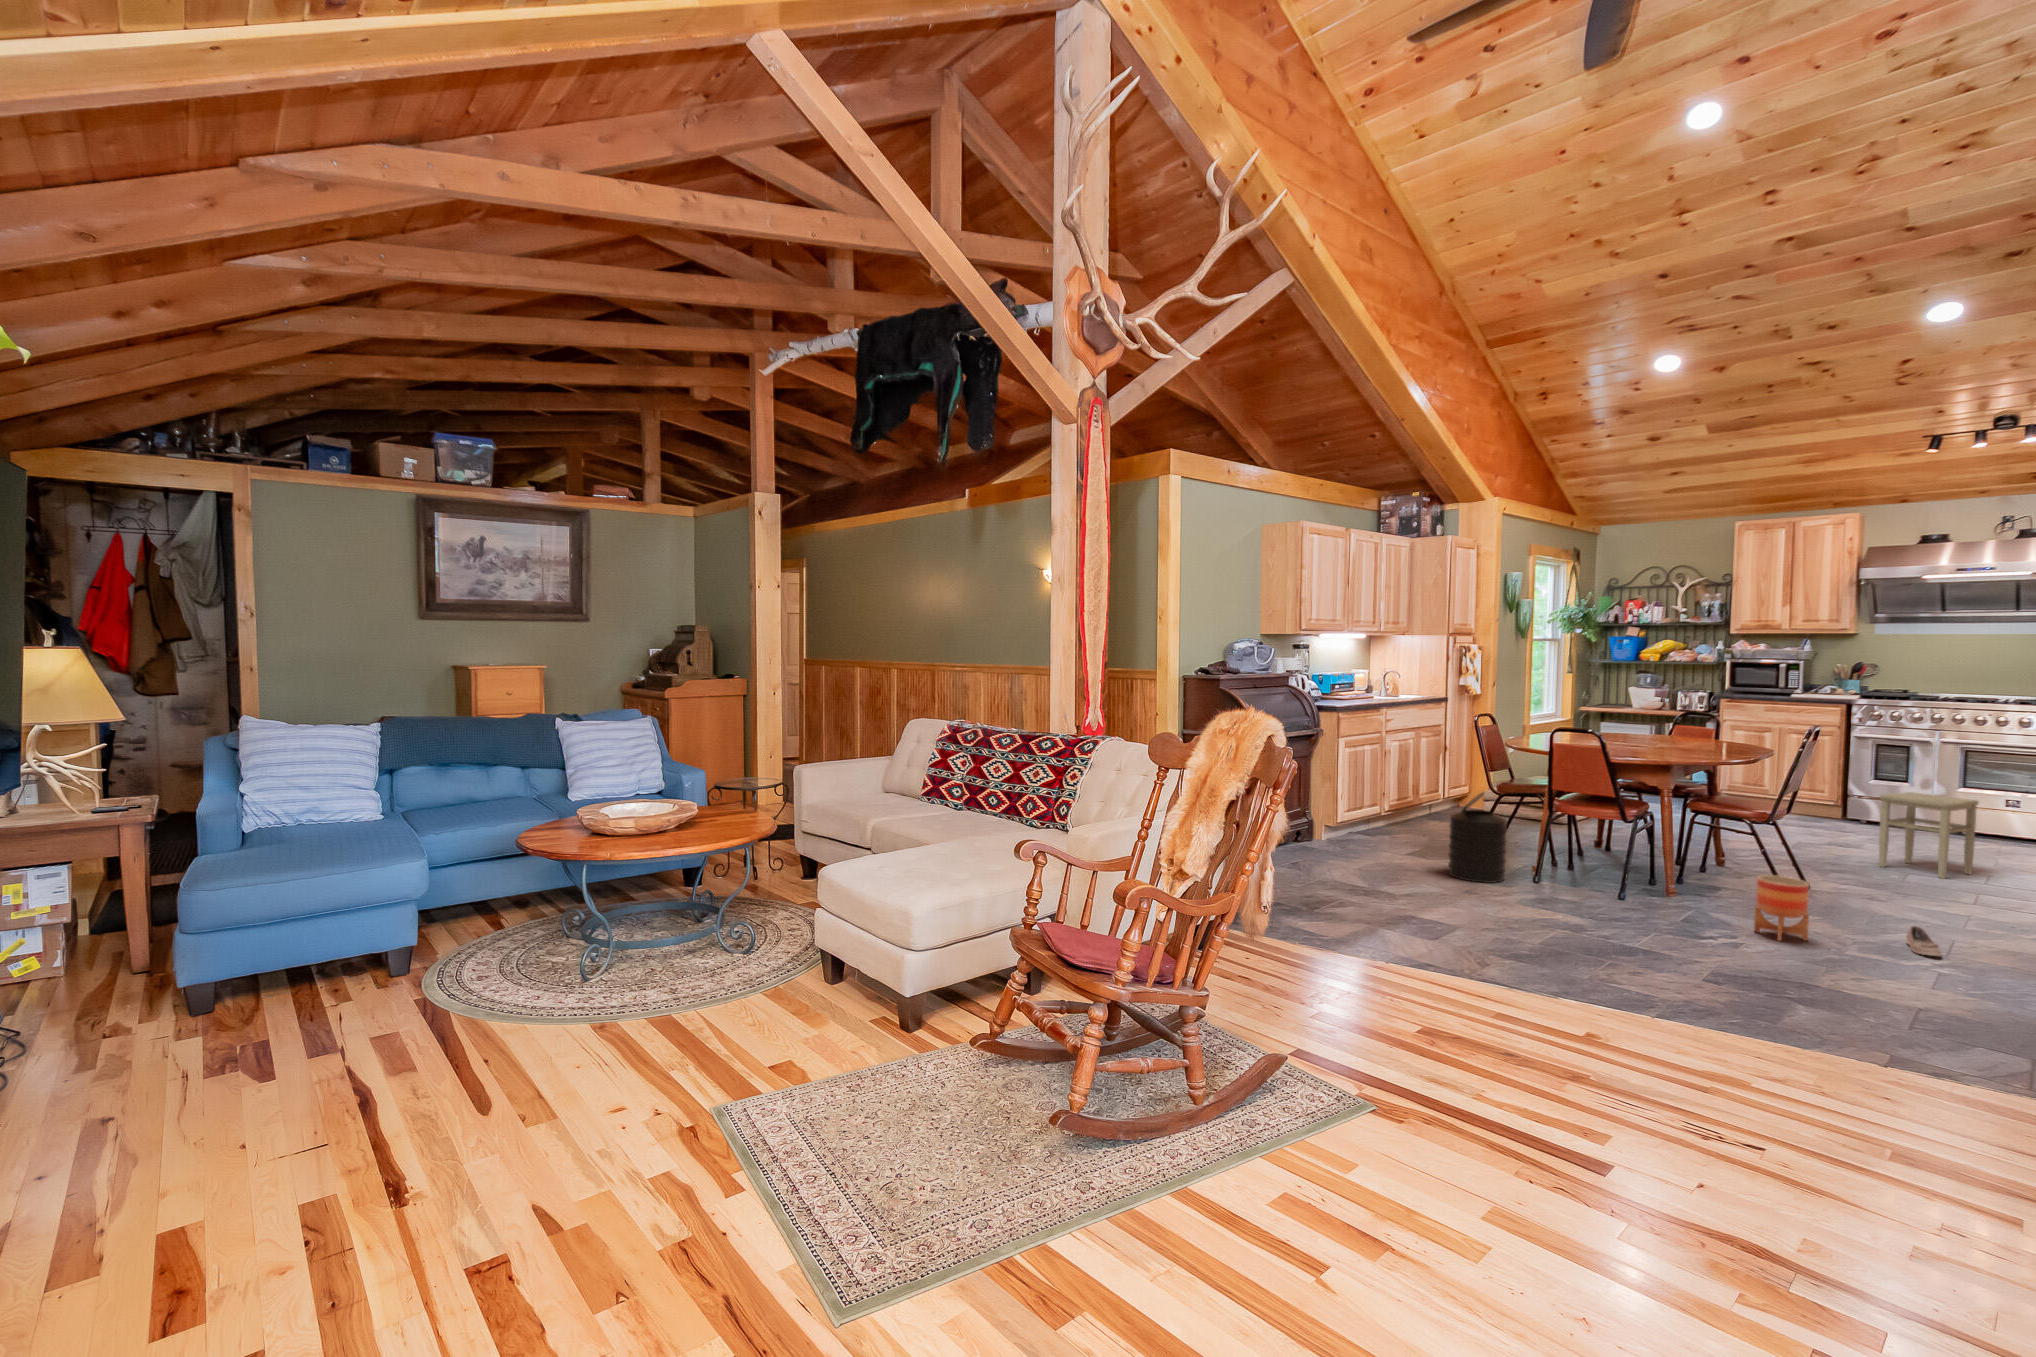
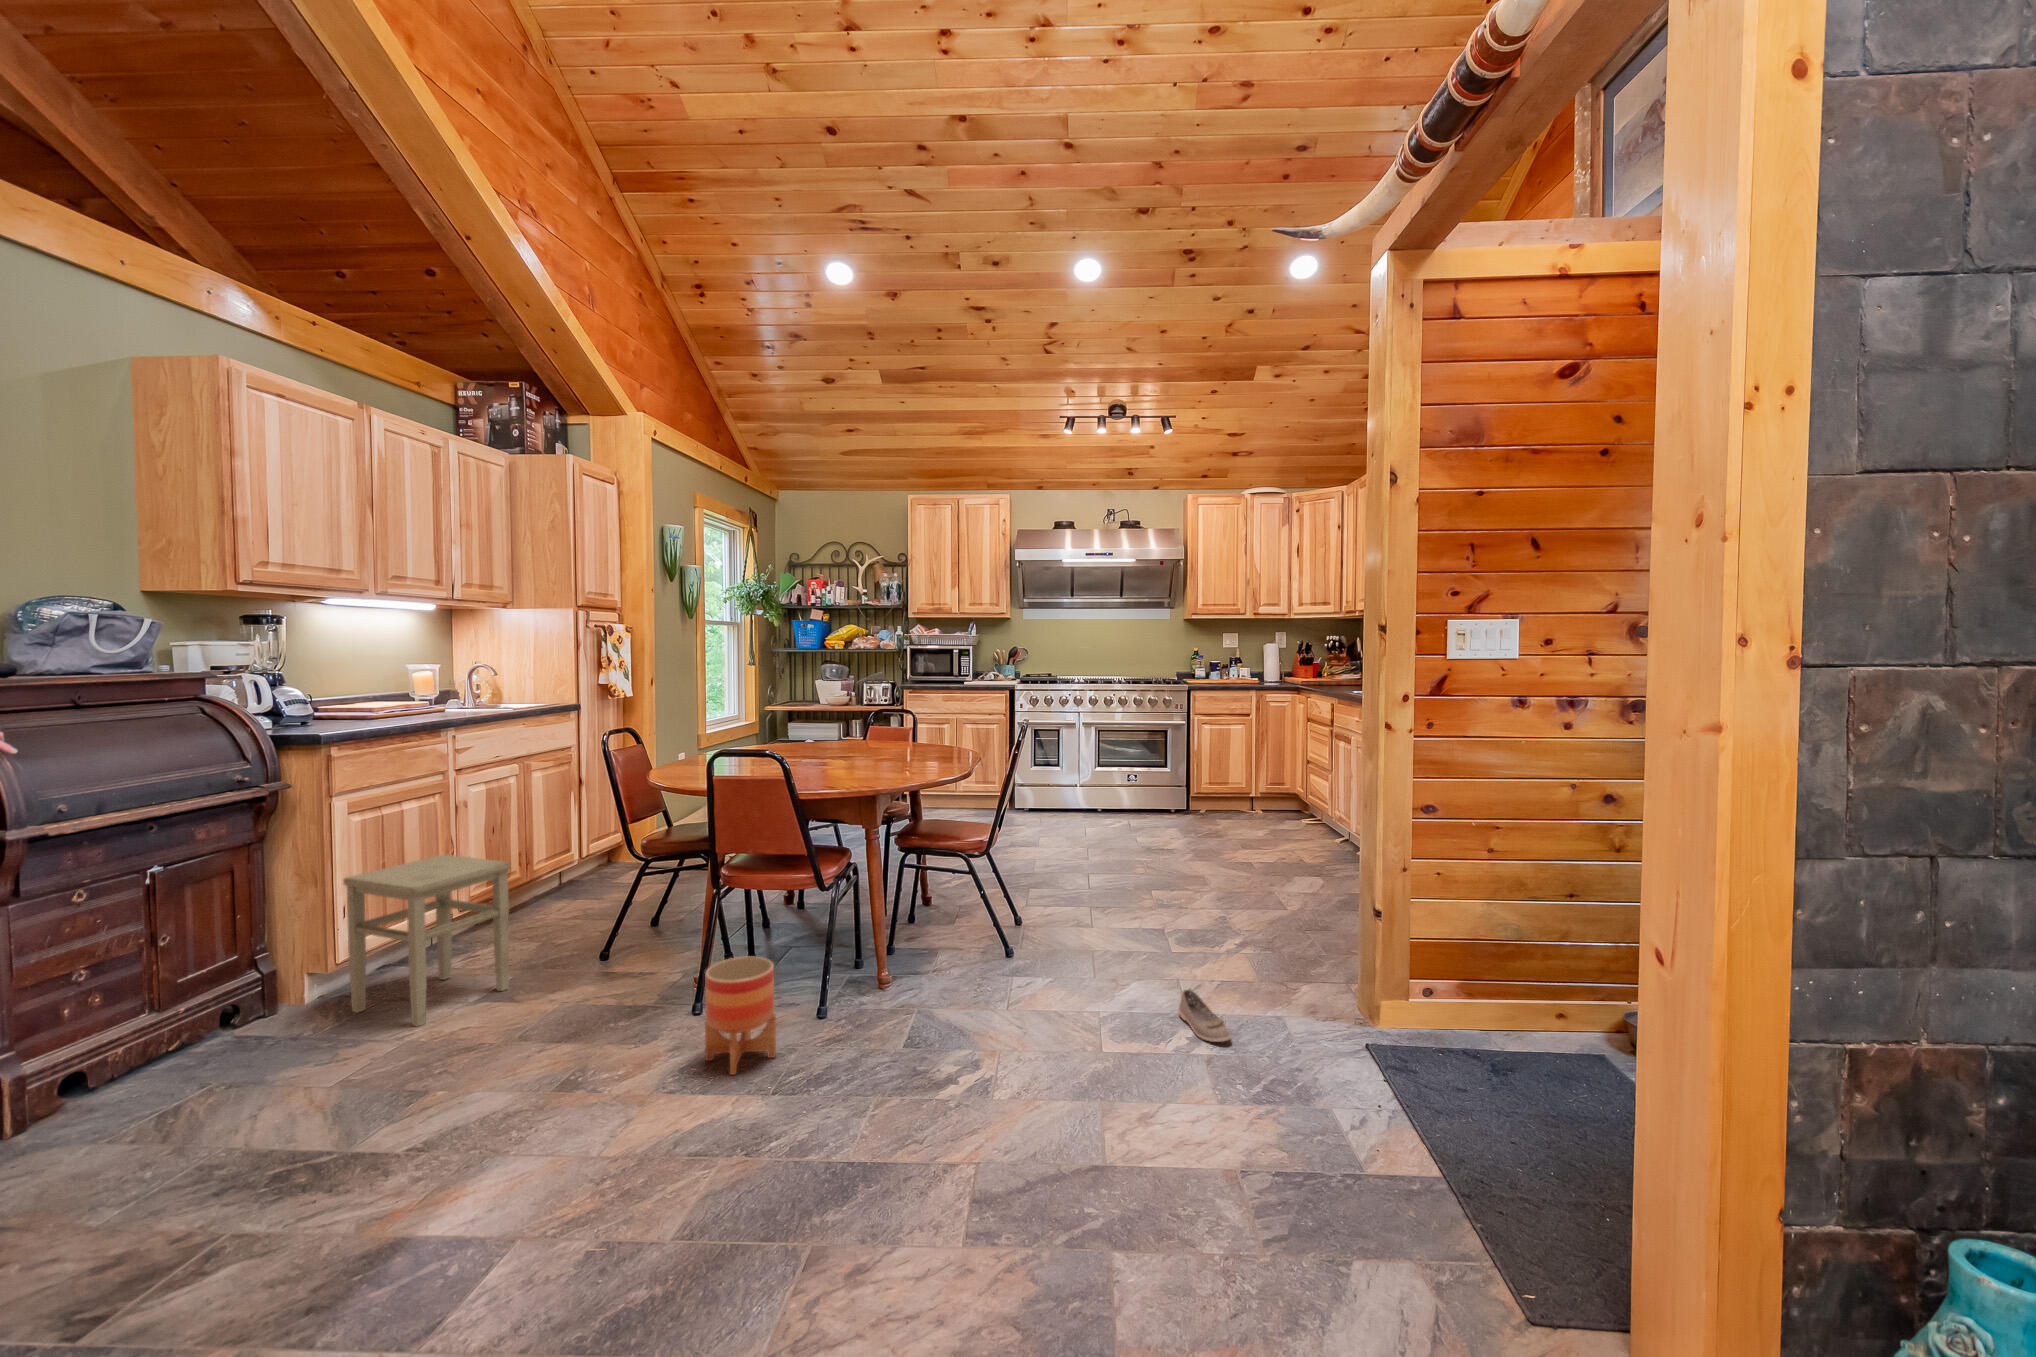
trash can: present [1448,792,1507,883] -> none [516,887,636,1081]
stool: present [1879,792,1979,879] -> present [343,854,510,1026]
planter: present [1754,875,1809,941] -> present [705,956,776,1075]

